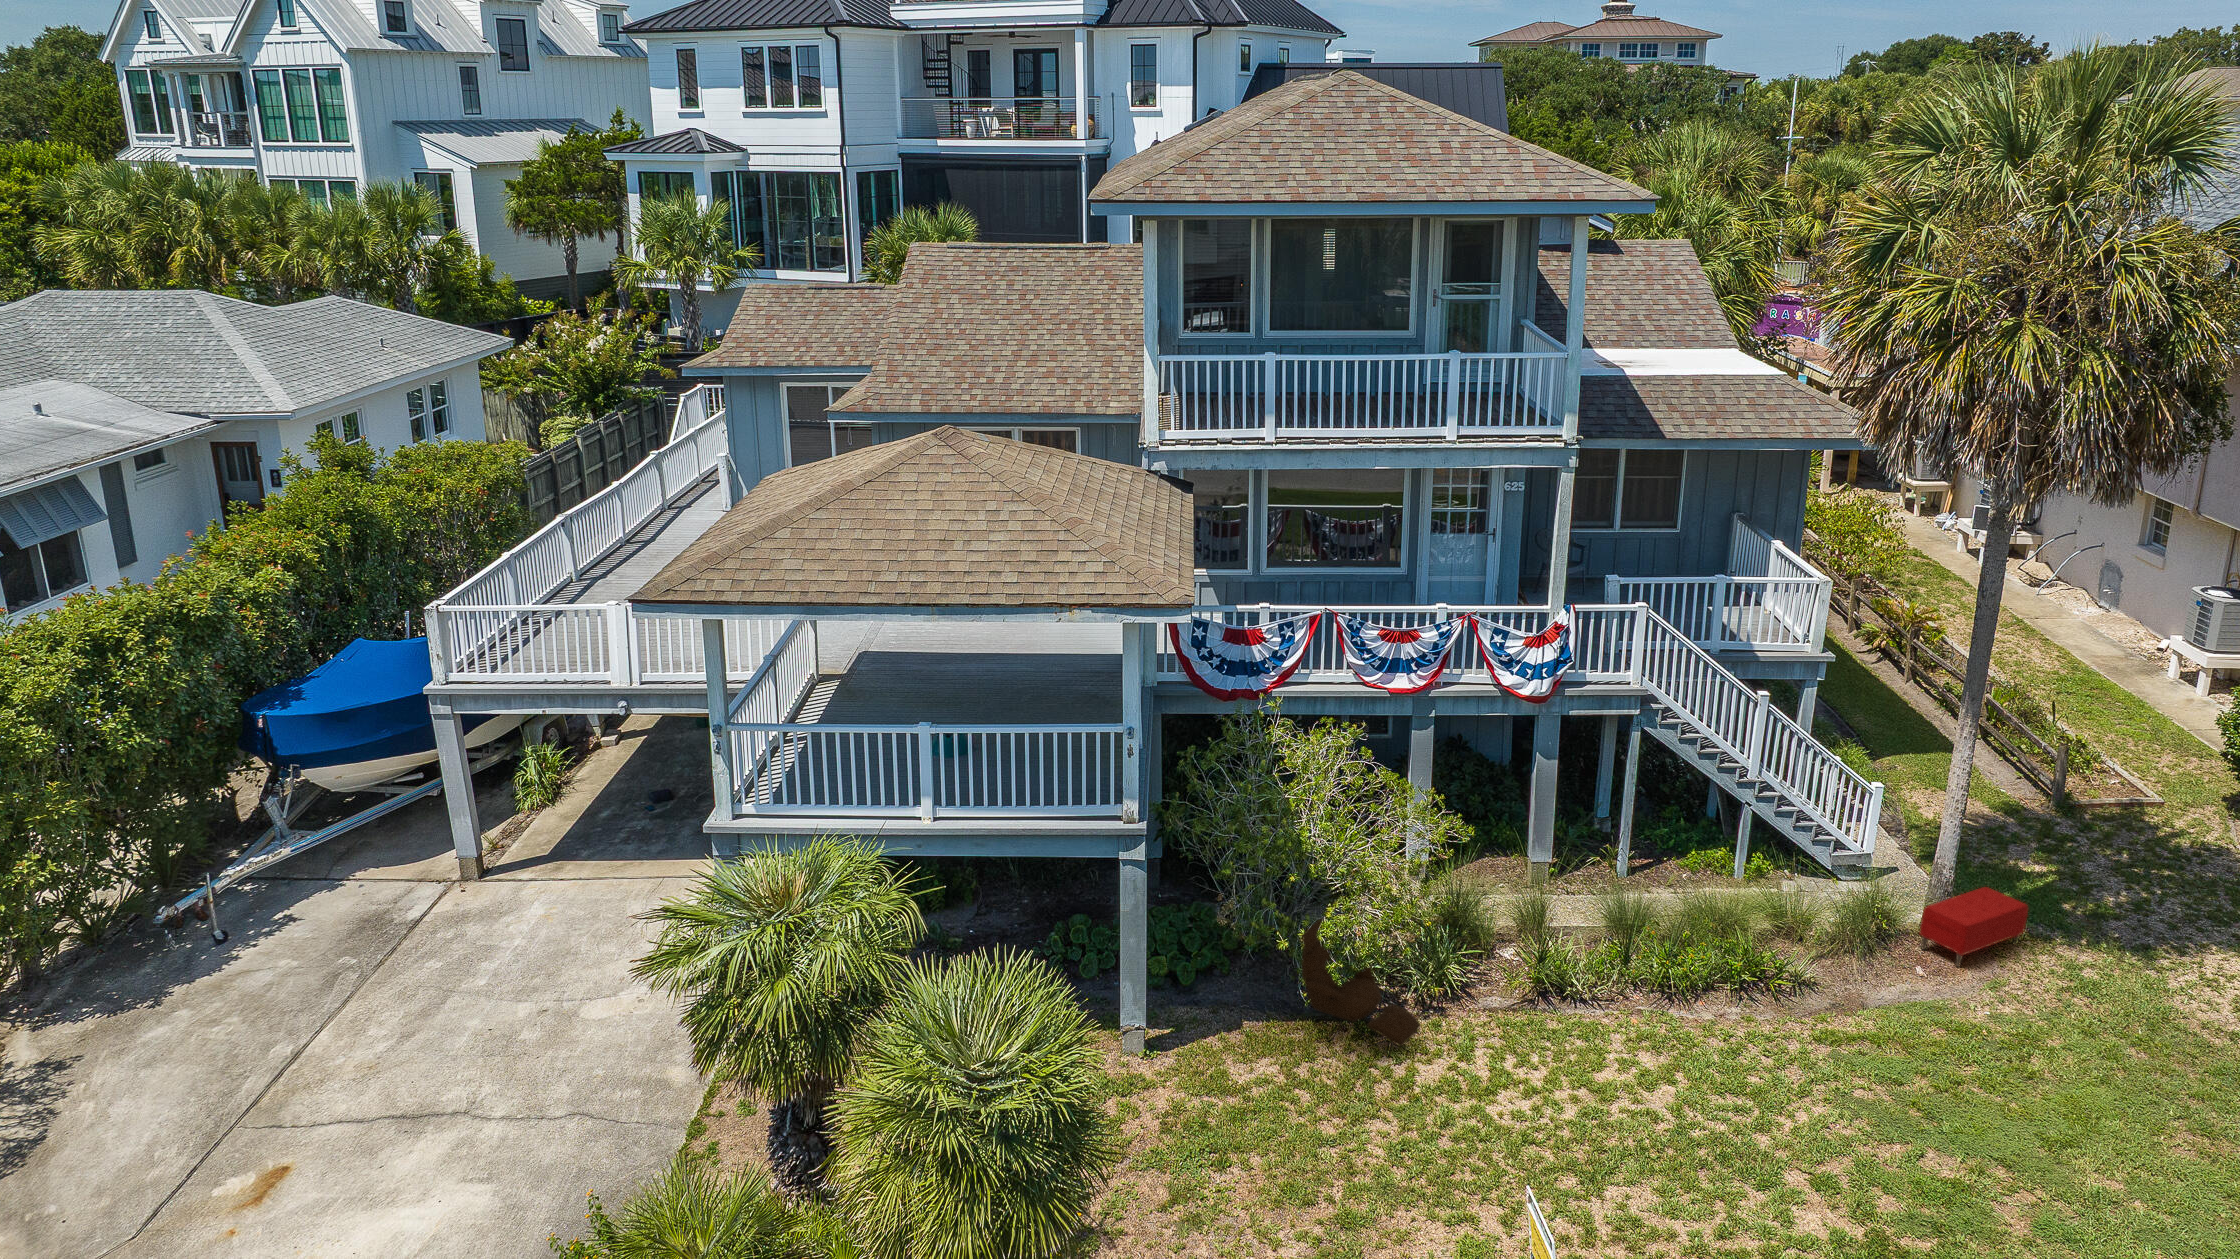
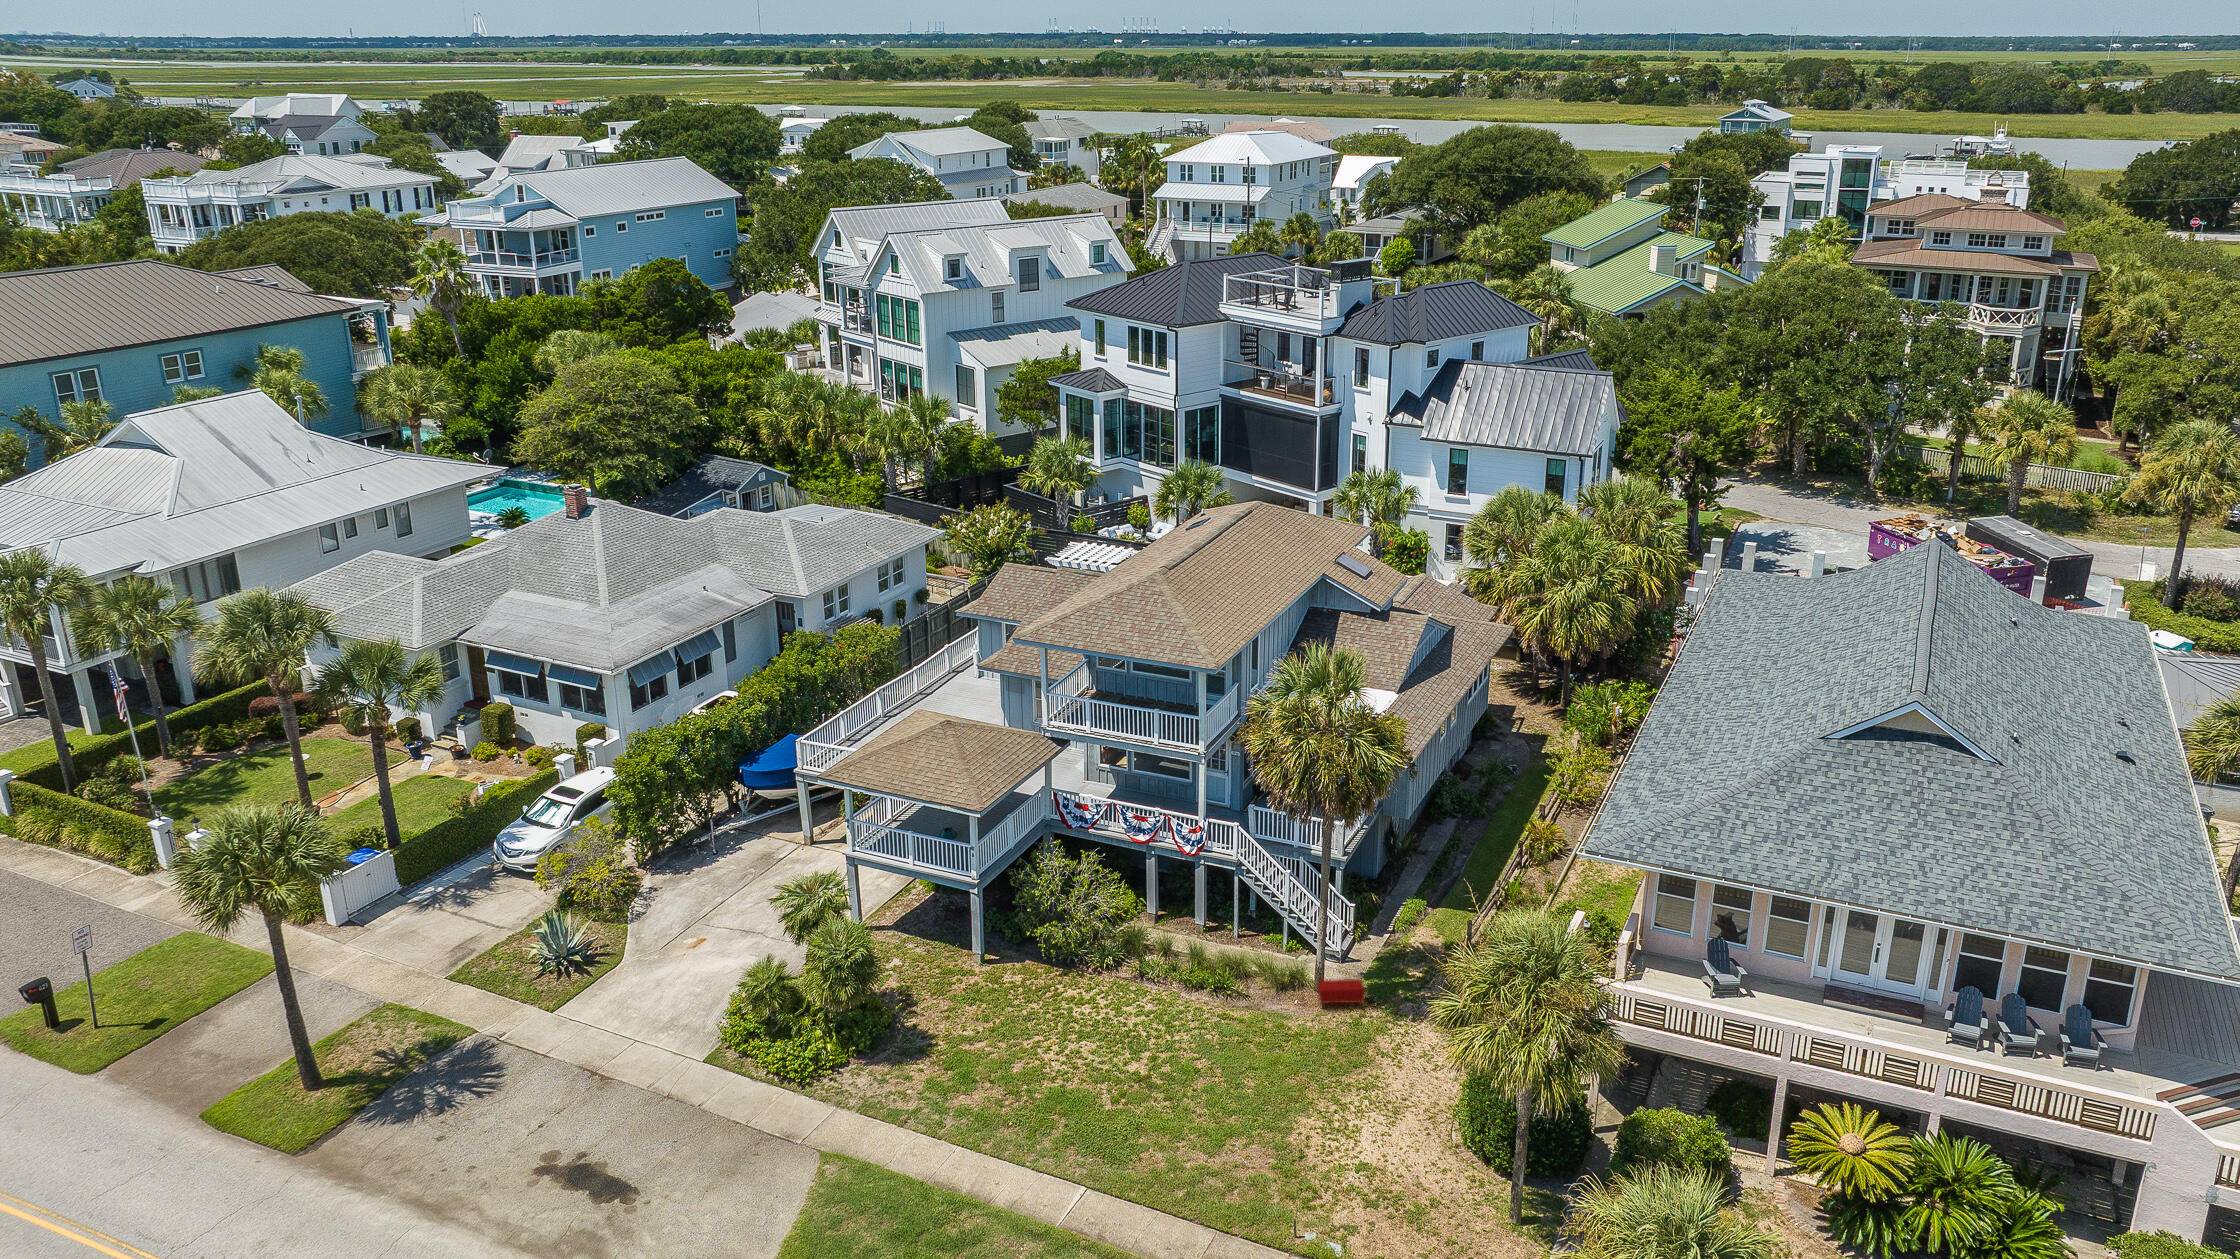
lounge chair: present [1302,917,1420,1057] -> none [1039,927,1077,986]

